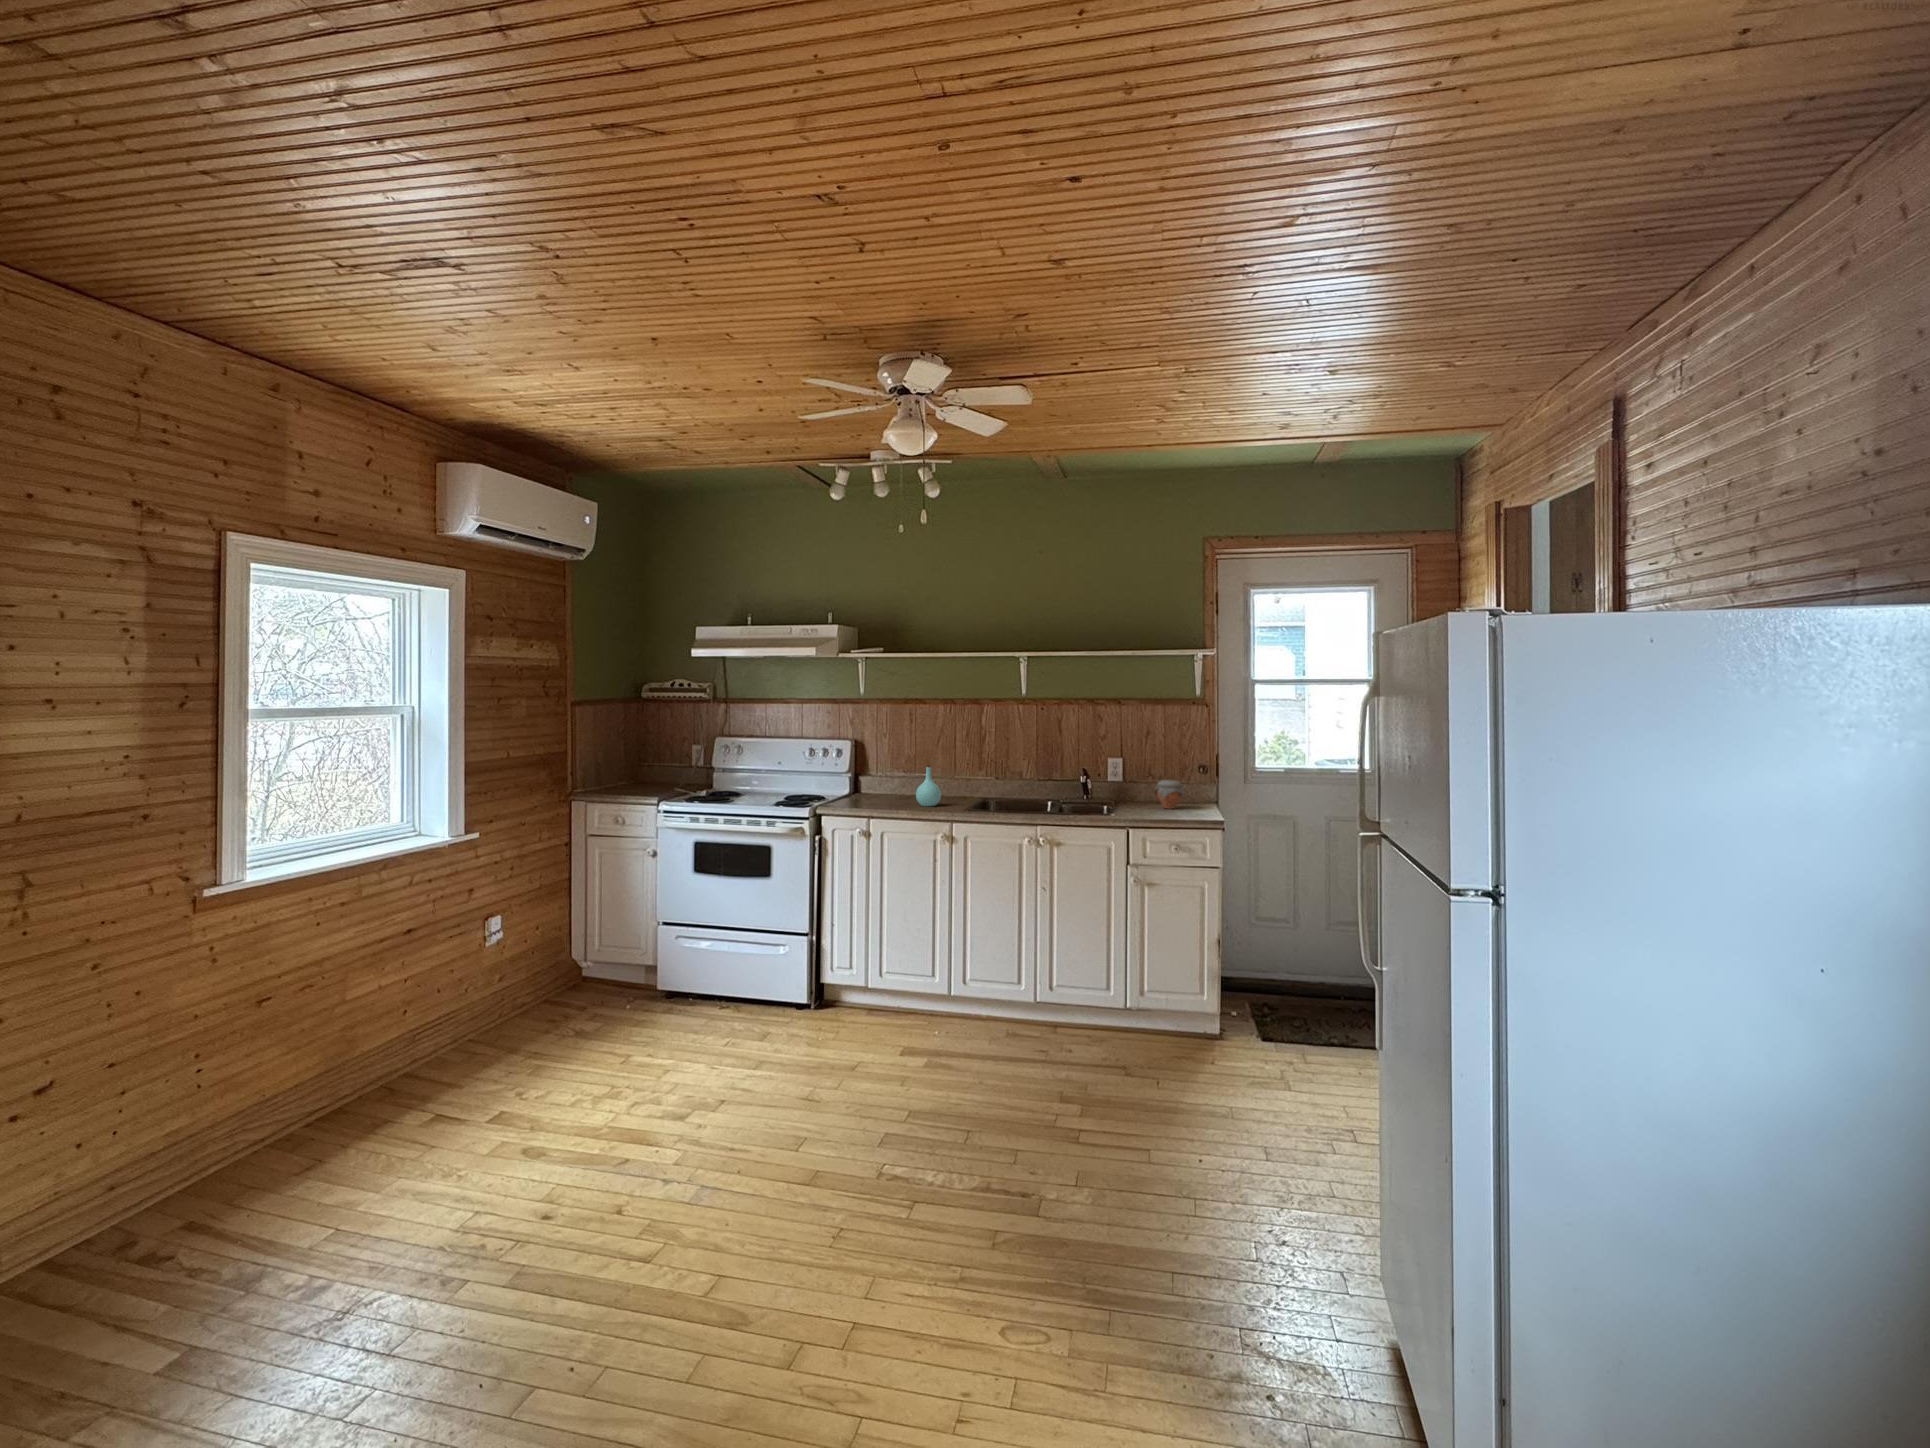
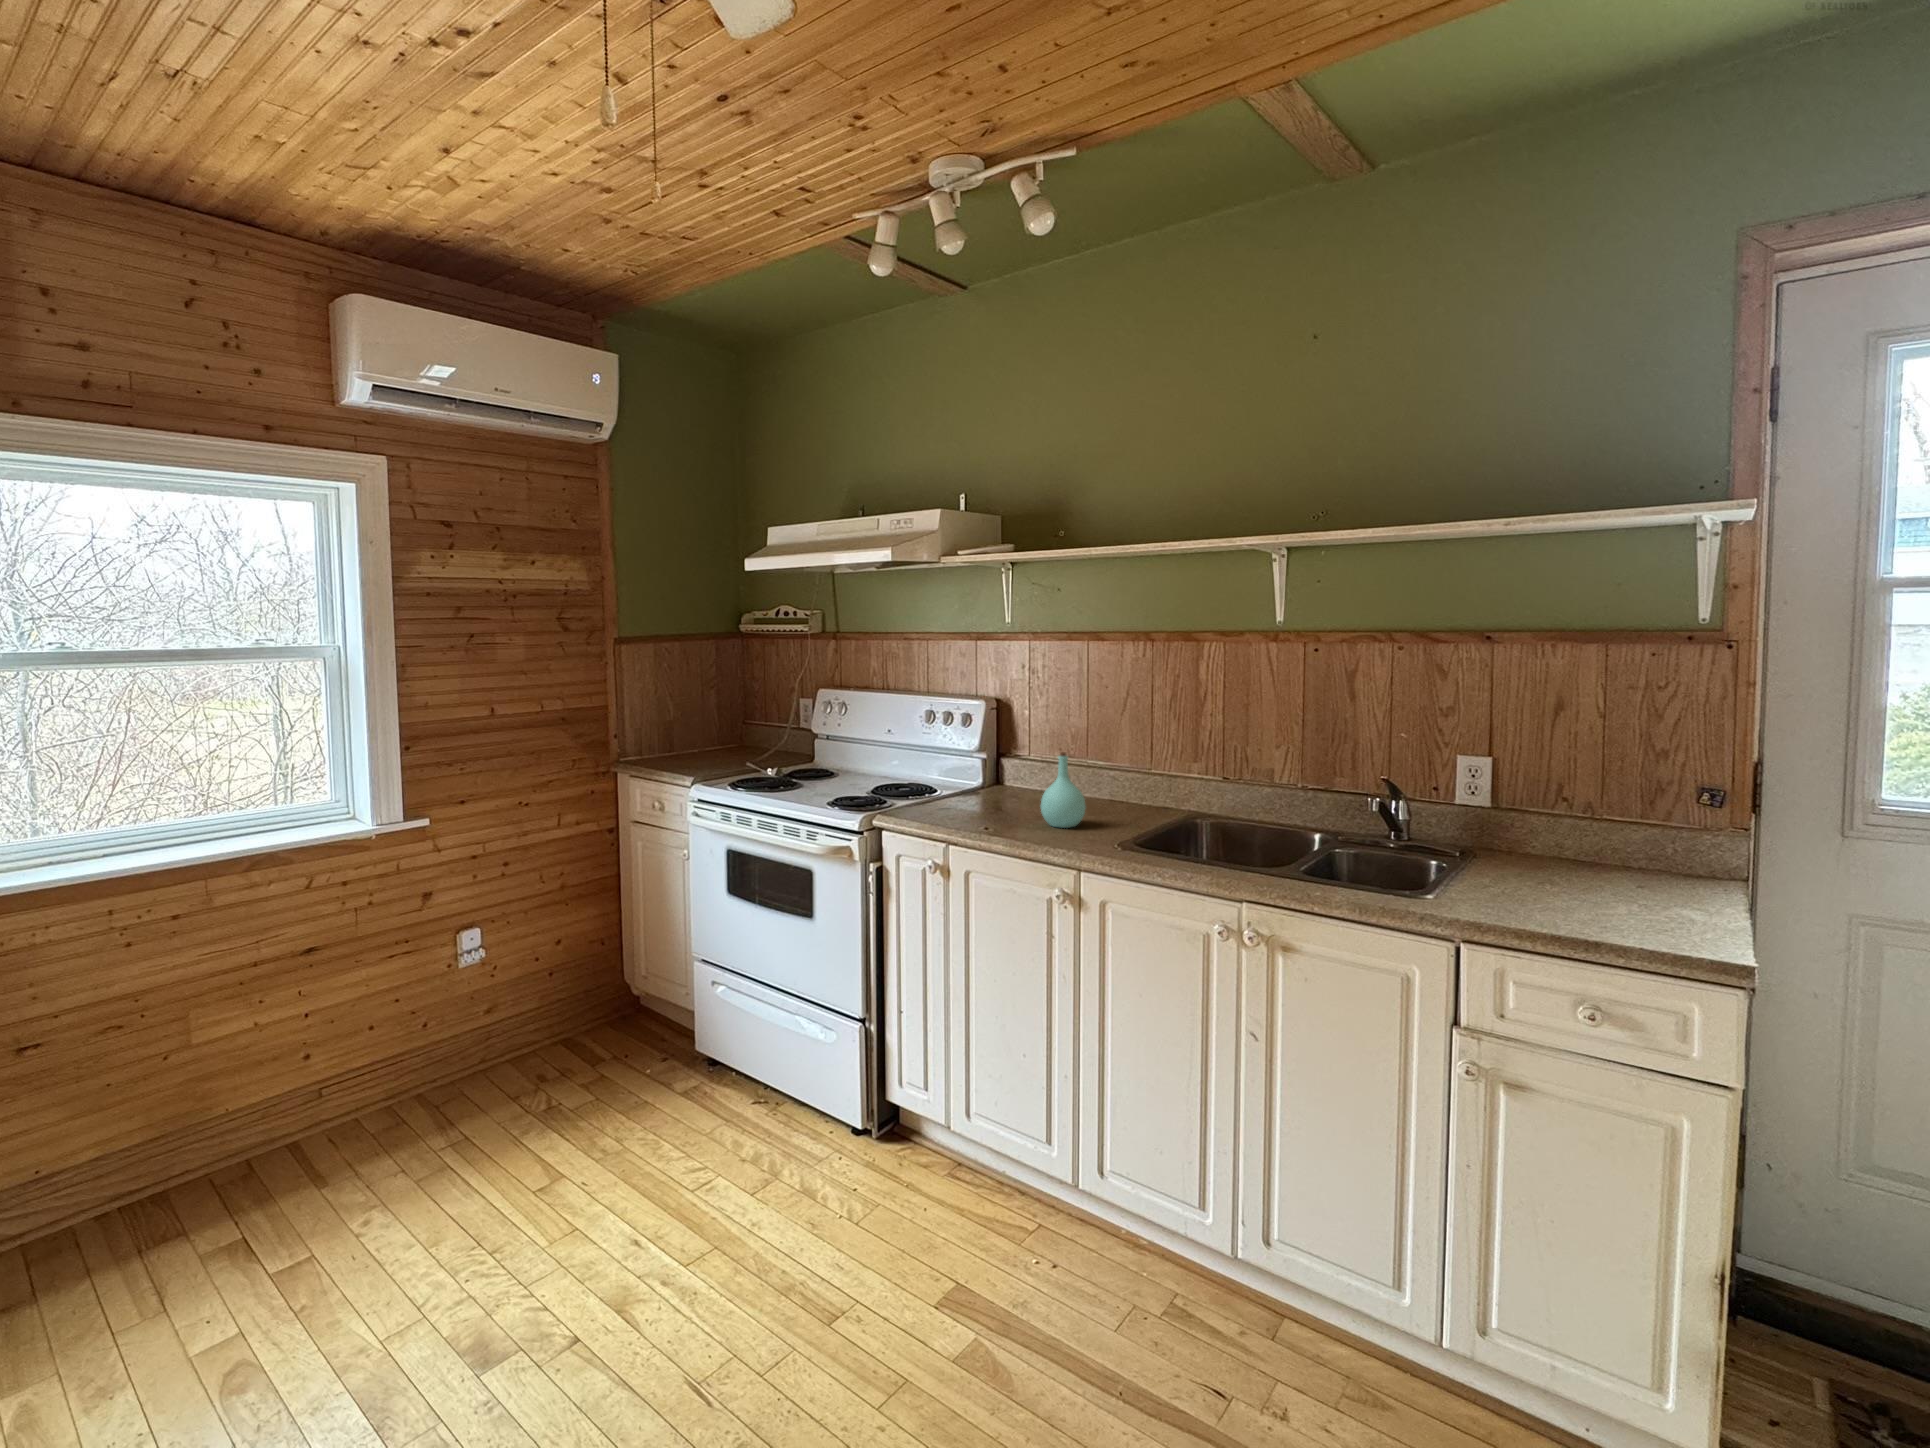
jar: present [1155,780,1184,809] -> none [1561,818,1648,890]

